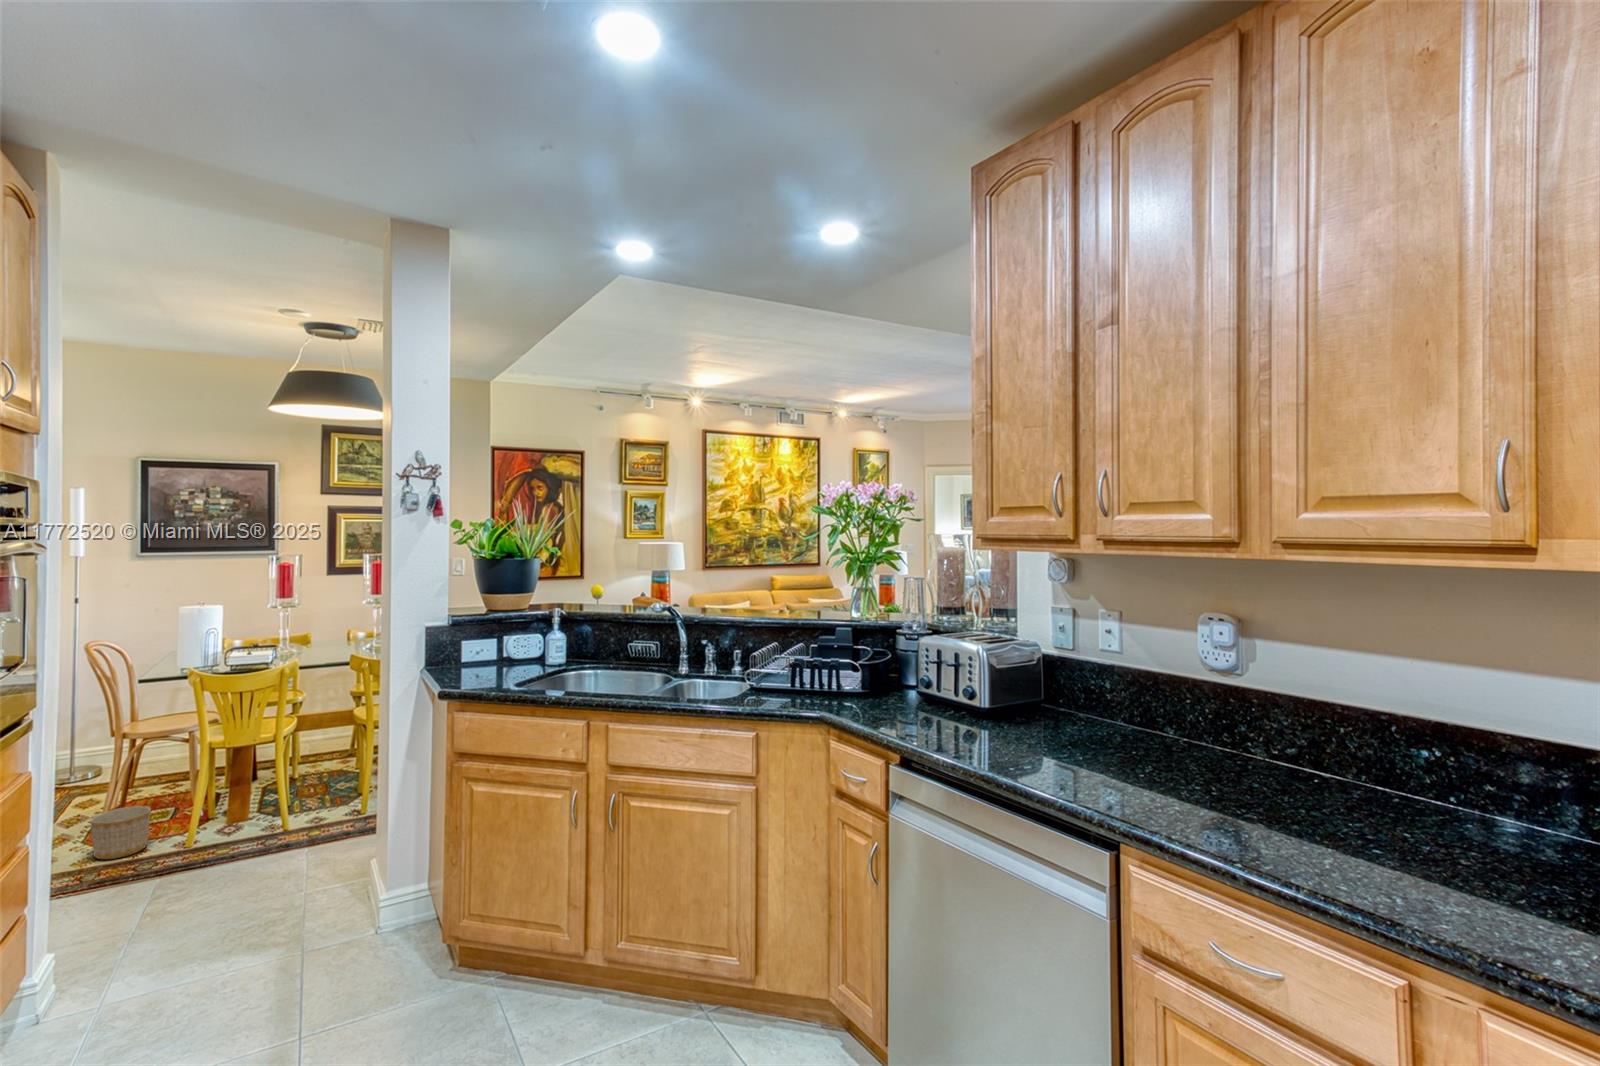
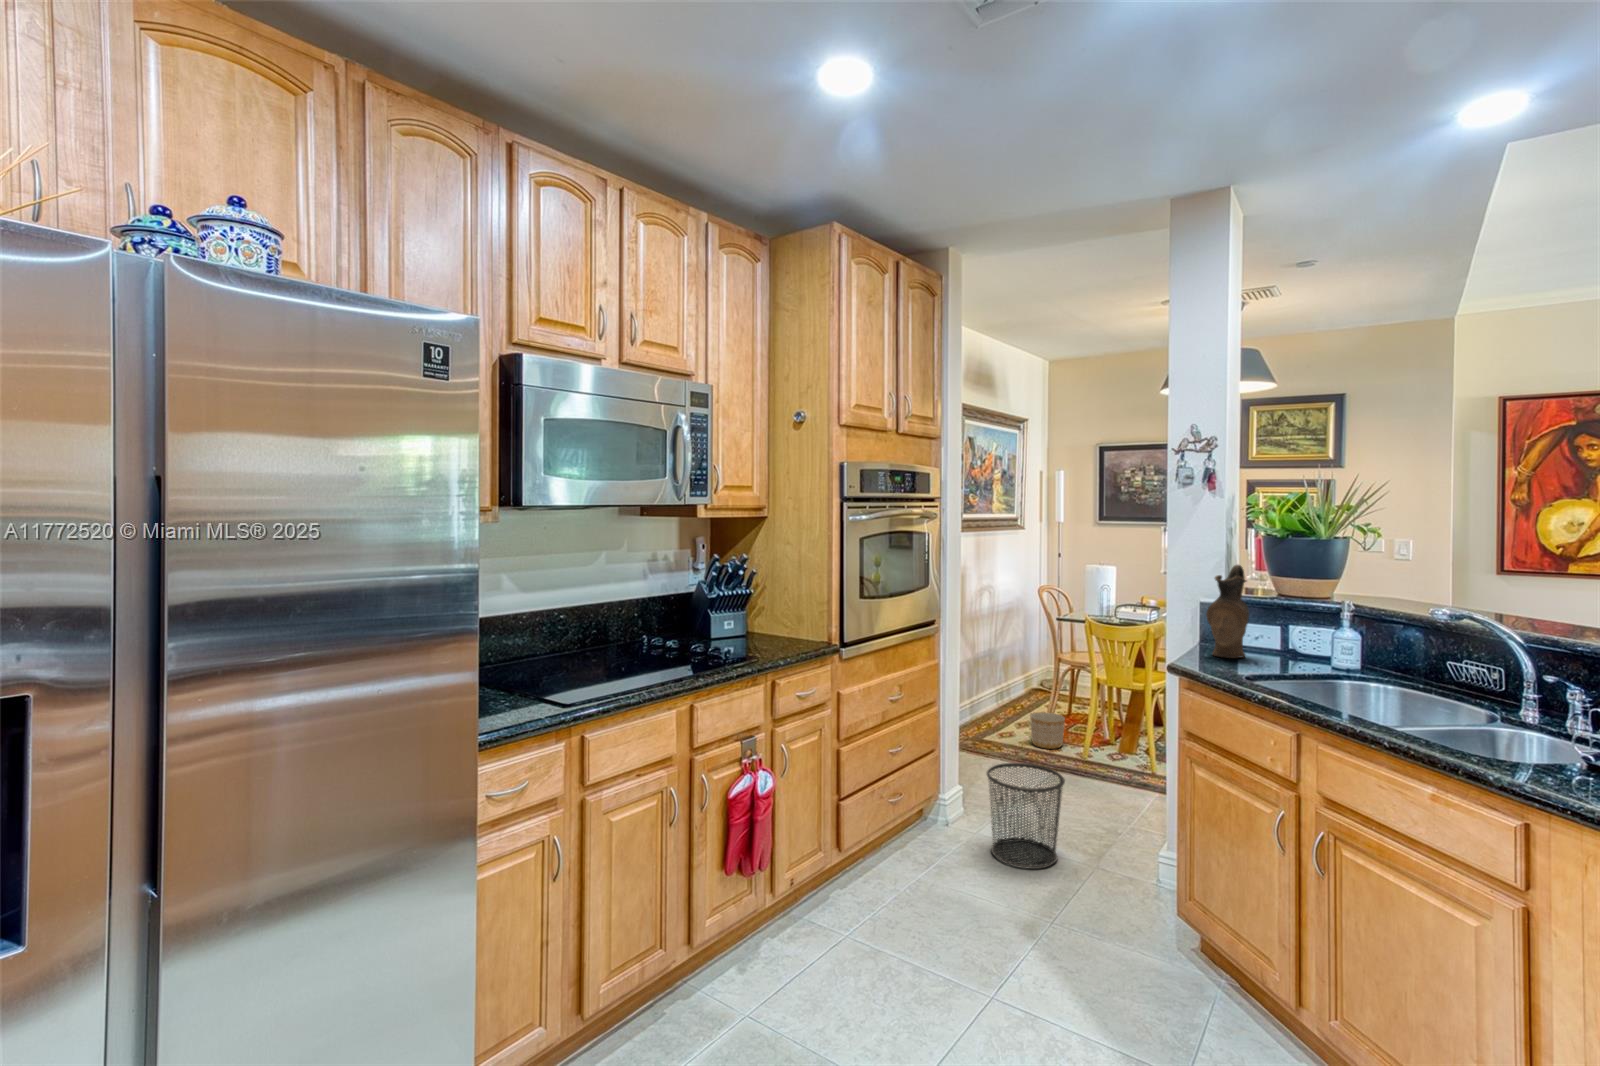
ceramic pitcher: none [455,586,494,676] -> present [1206,565,1249,658]
waste bin: none [142,864,270,1019] -> present [987,763,1065,869]

